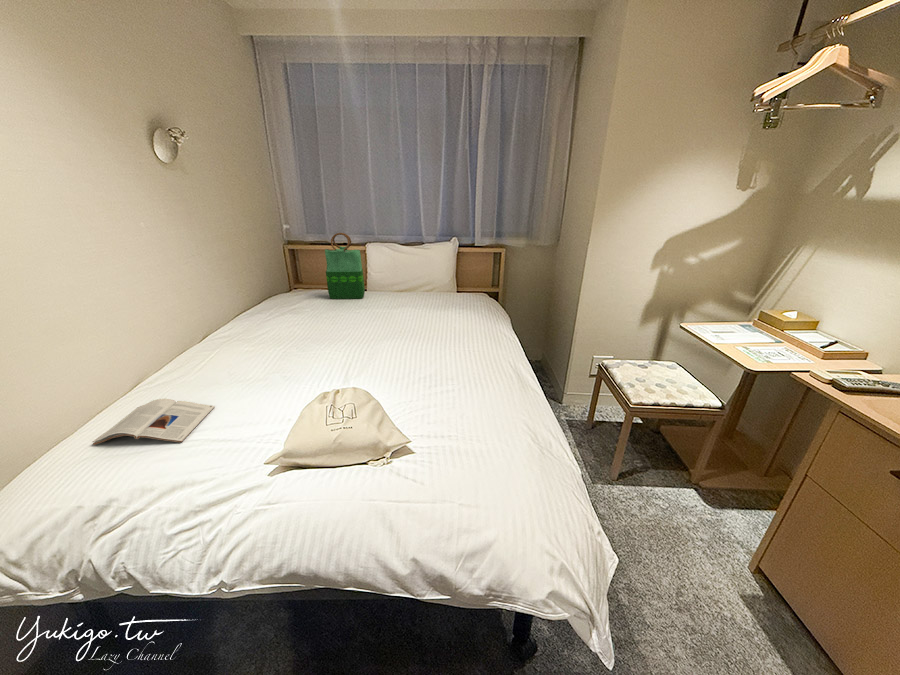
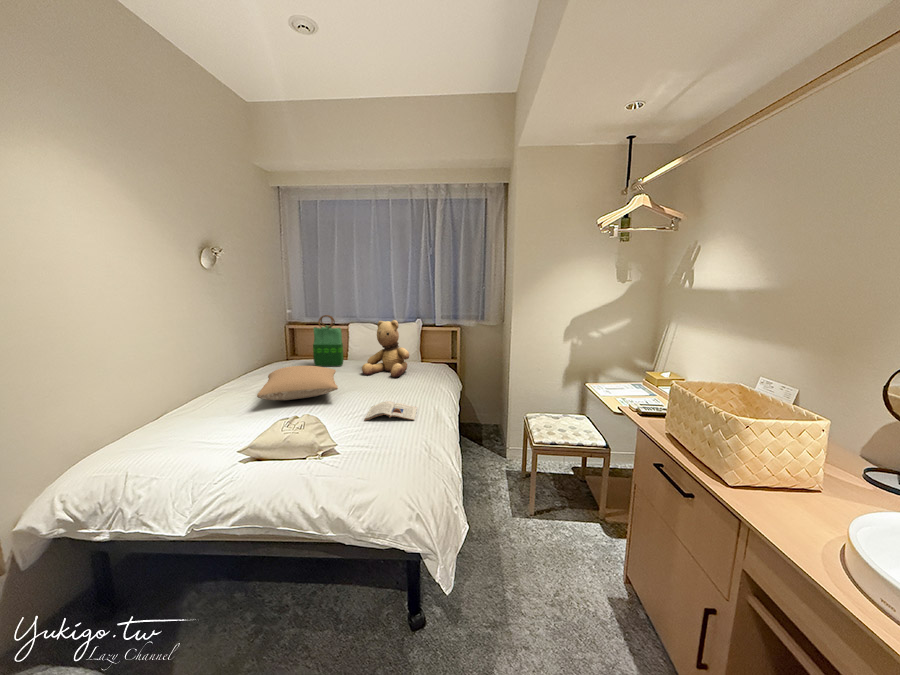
teddy bear: none [393,240,453,315] -> present [362,320,409,377]
pillow: none [273,307,380,359] -> present [257,366,338,400]
magazine: present [92,398,215,445] -> present [364,401,417,420]

